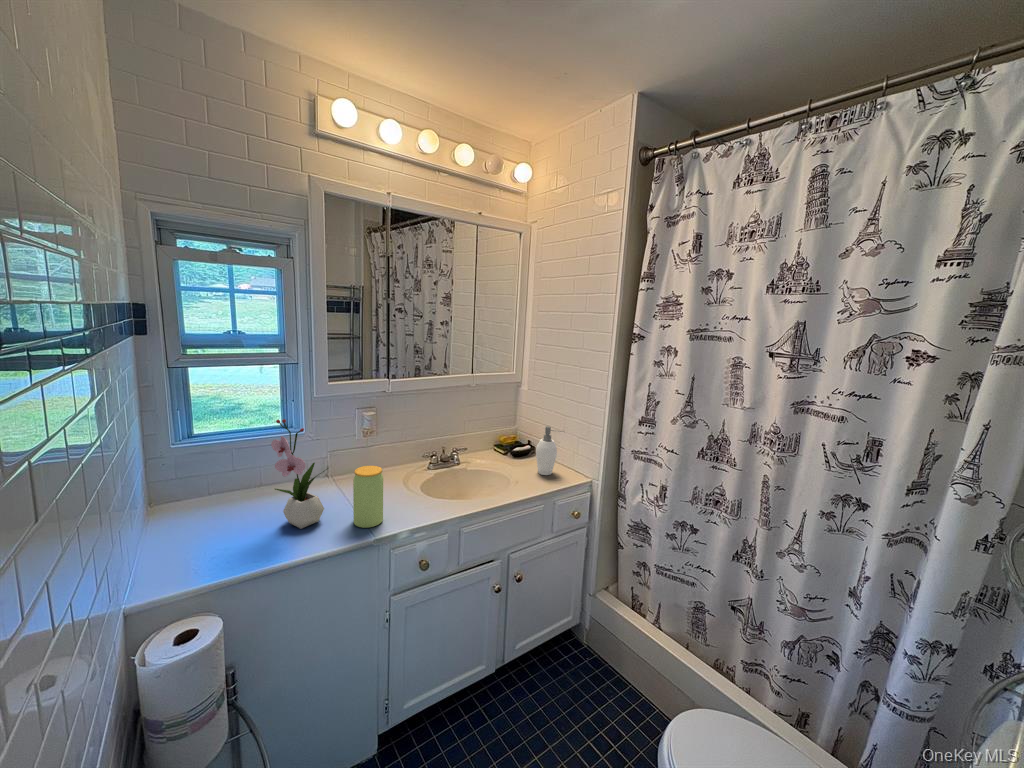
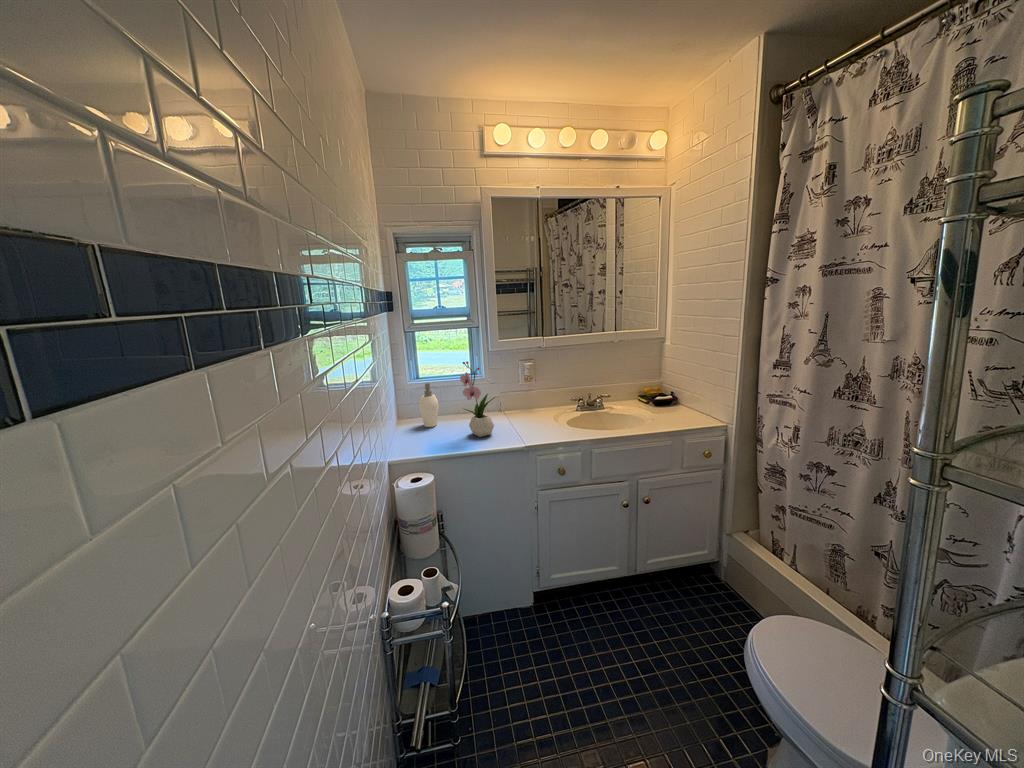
soap dispenser: present [536,426,562,475] -> present [419,383,439,427]
jar: present [353,466,383,528] -> none [512,397,533,440]

